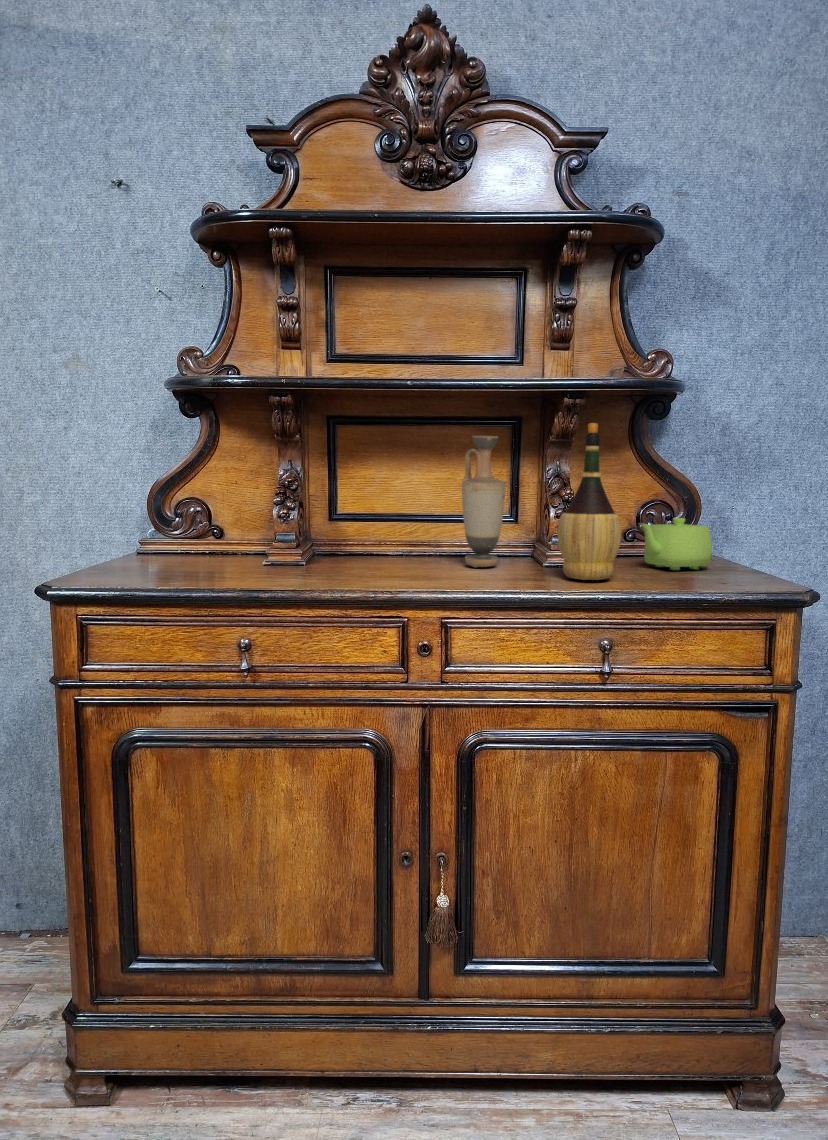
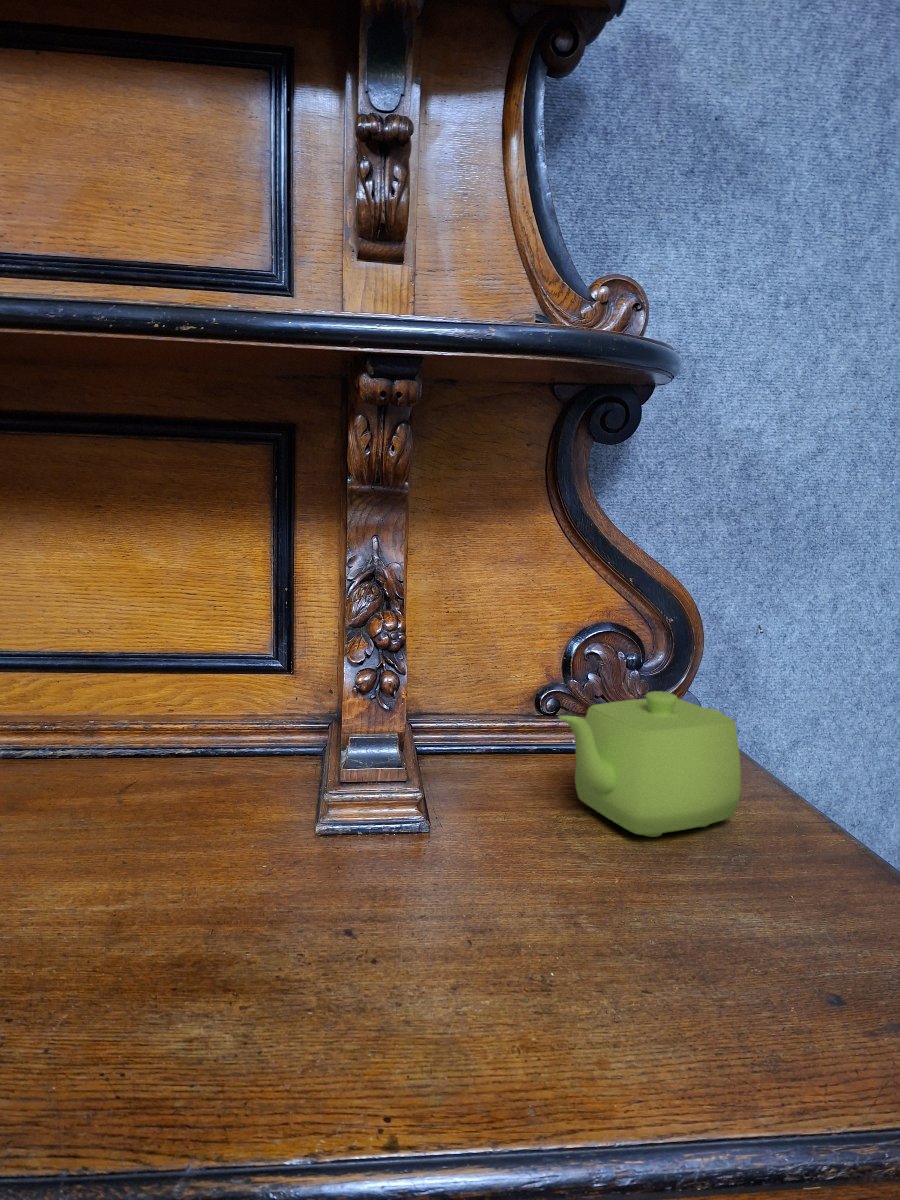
wine bottle: present [558,423,621,580] -> none [300,452,496,960]
vase: present [462,435,506,567] -> none [74,472,204,836]

